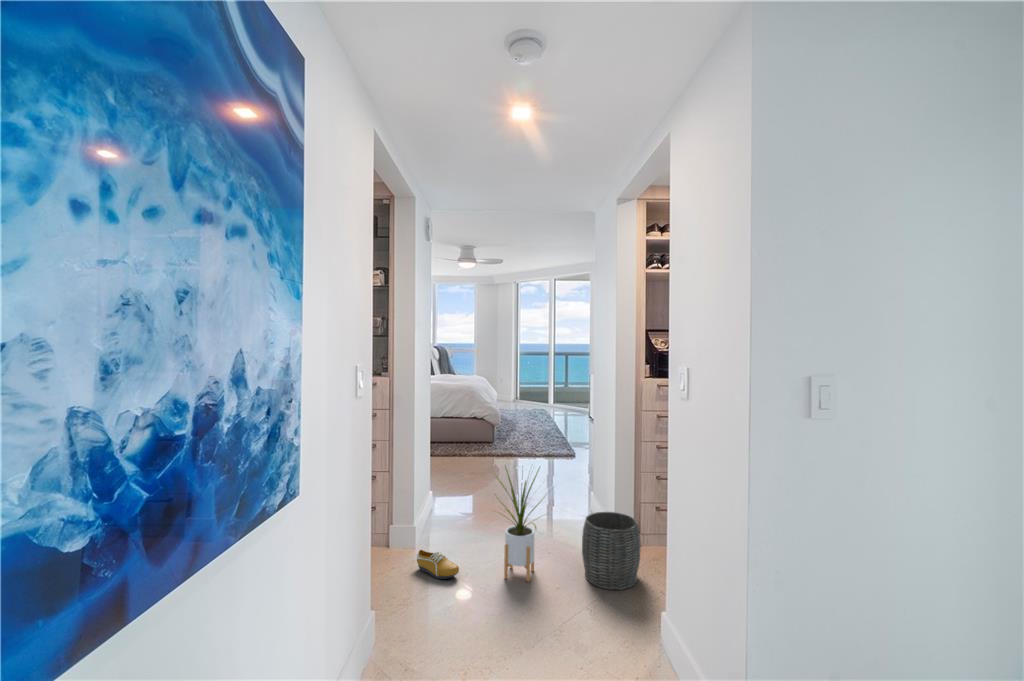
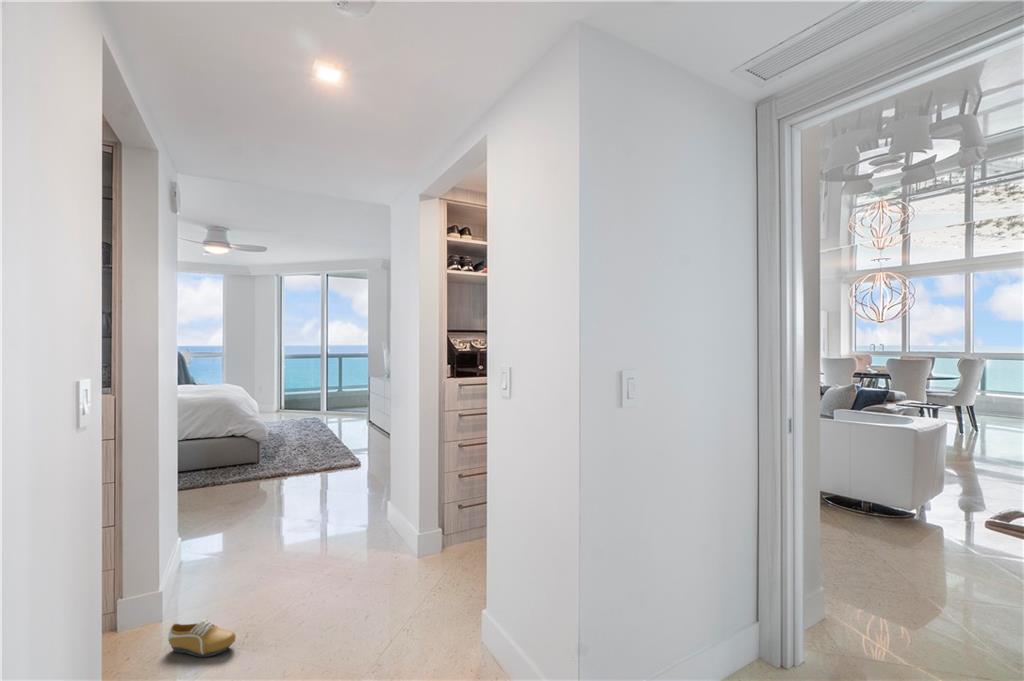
house plant: present [497,466,540,581] -> none [280,480,358,632]
woven basket: present [582,512,640,590] -> none [392,525,454,612]

